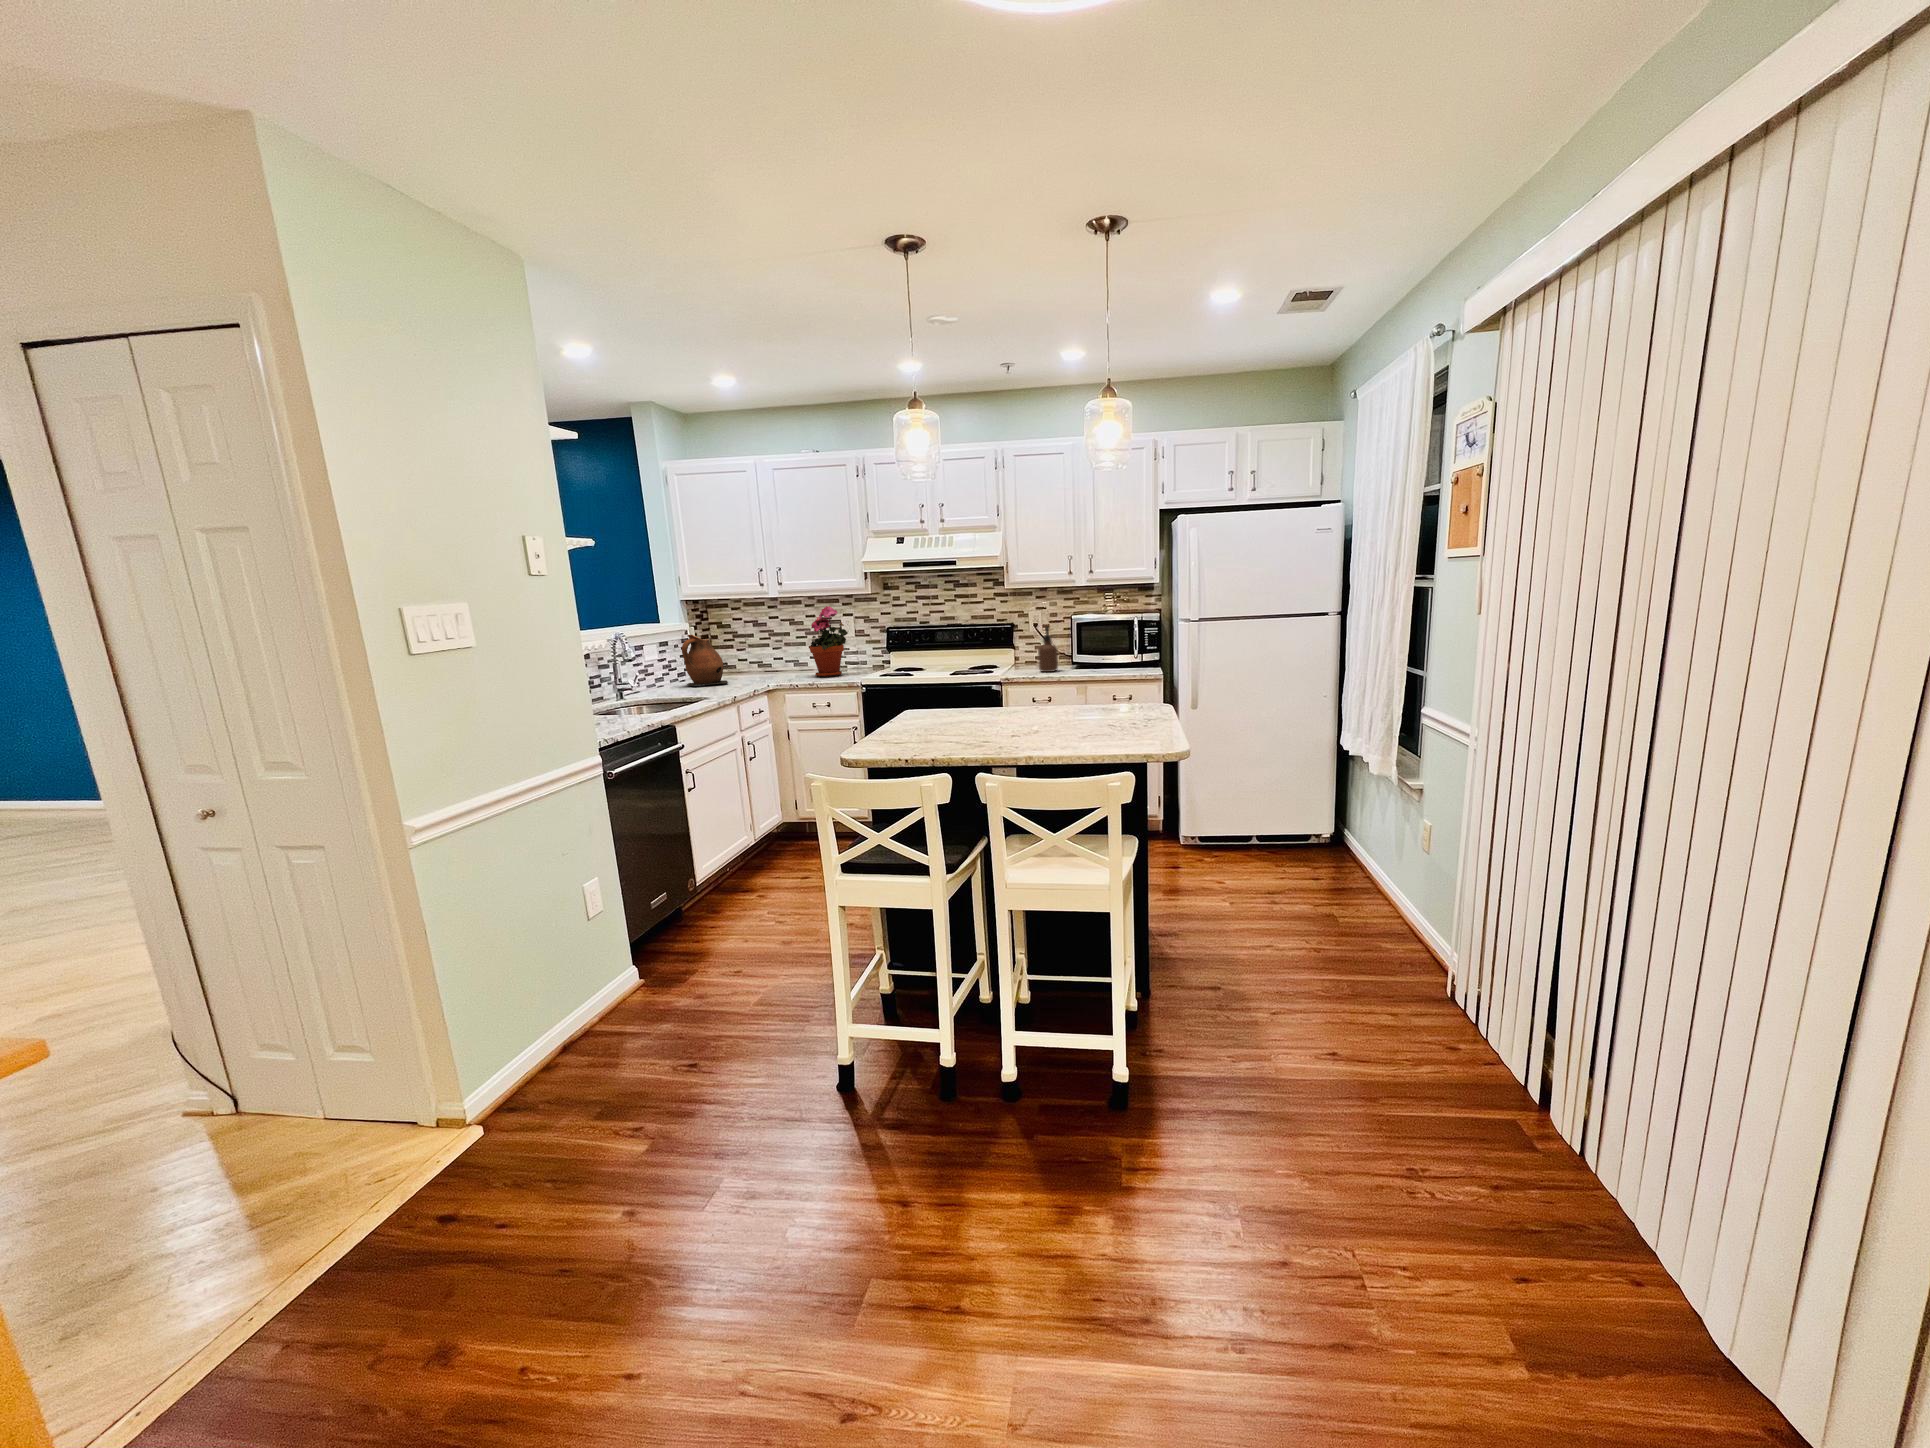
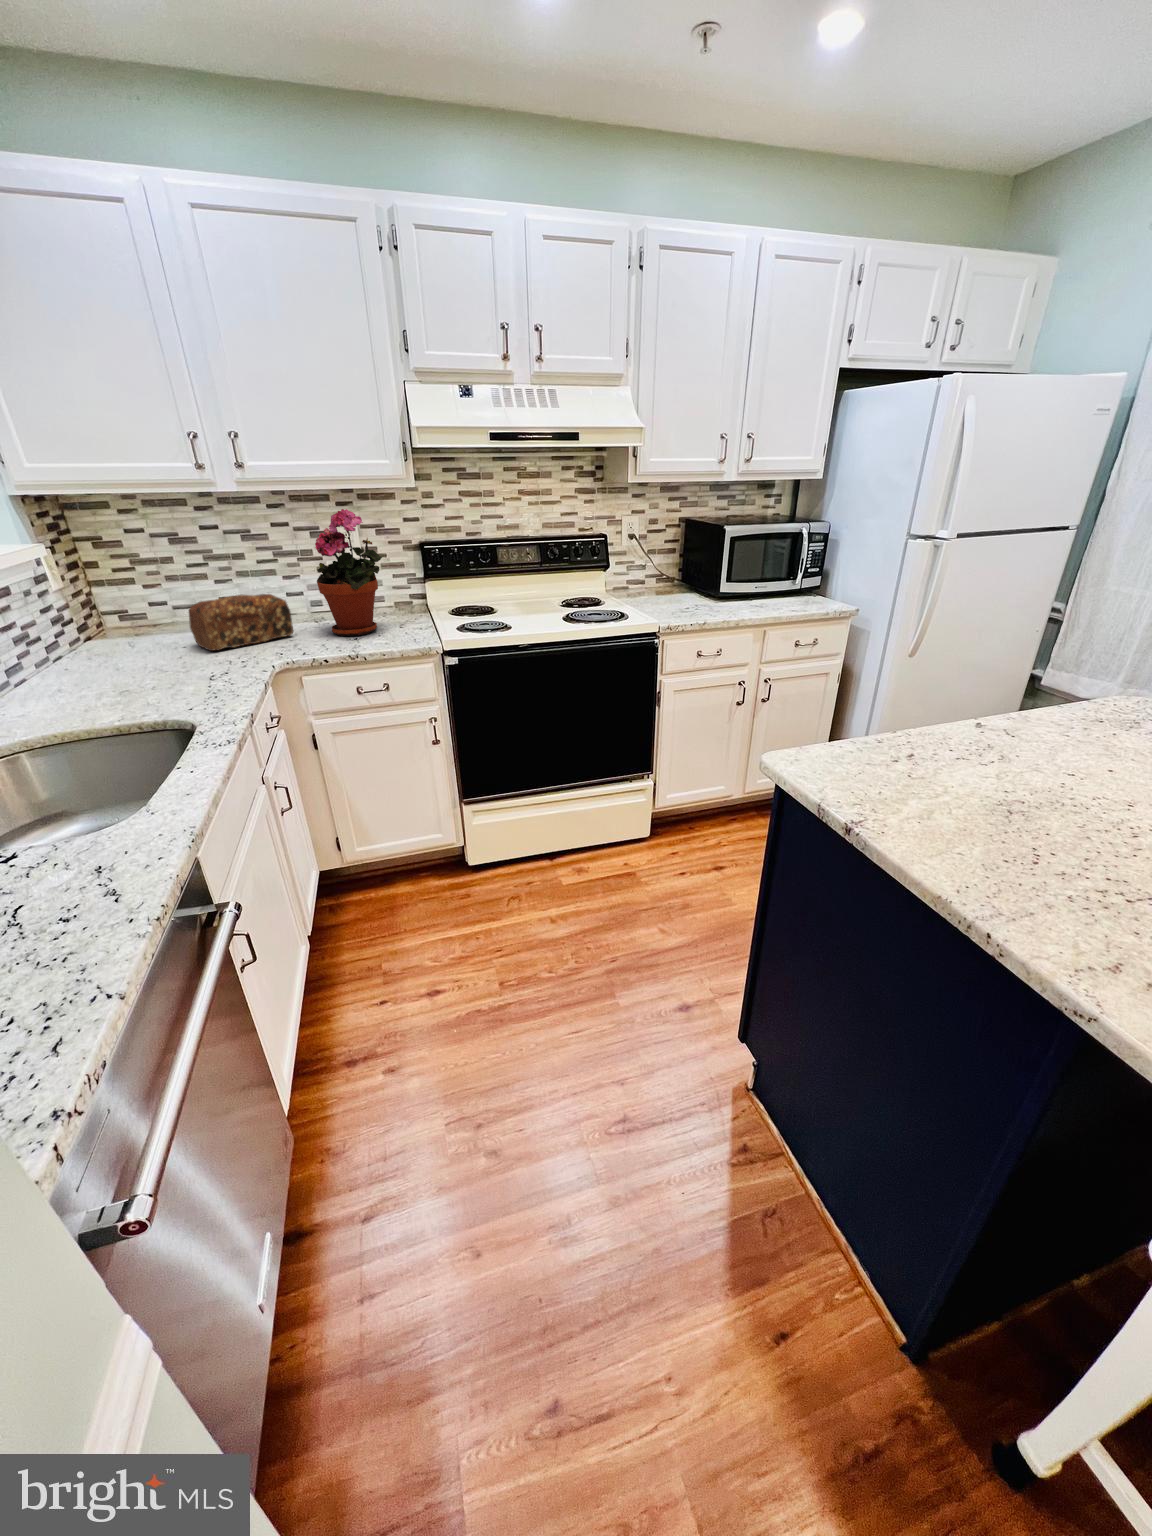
soap dispenser: present [1038,626,1058,672] -> none [679,542,708,610]
ceramic pitcher: present [682,635,728,686] -> none [68,575,185,682]
bread loaf: none [744,652,796,680] -> present [189,594,293,651]

